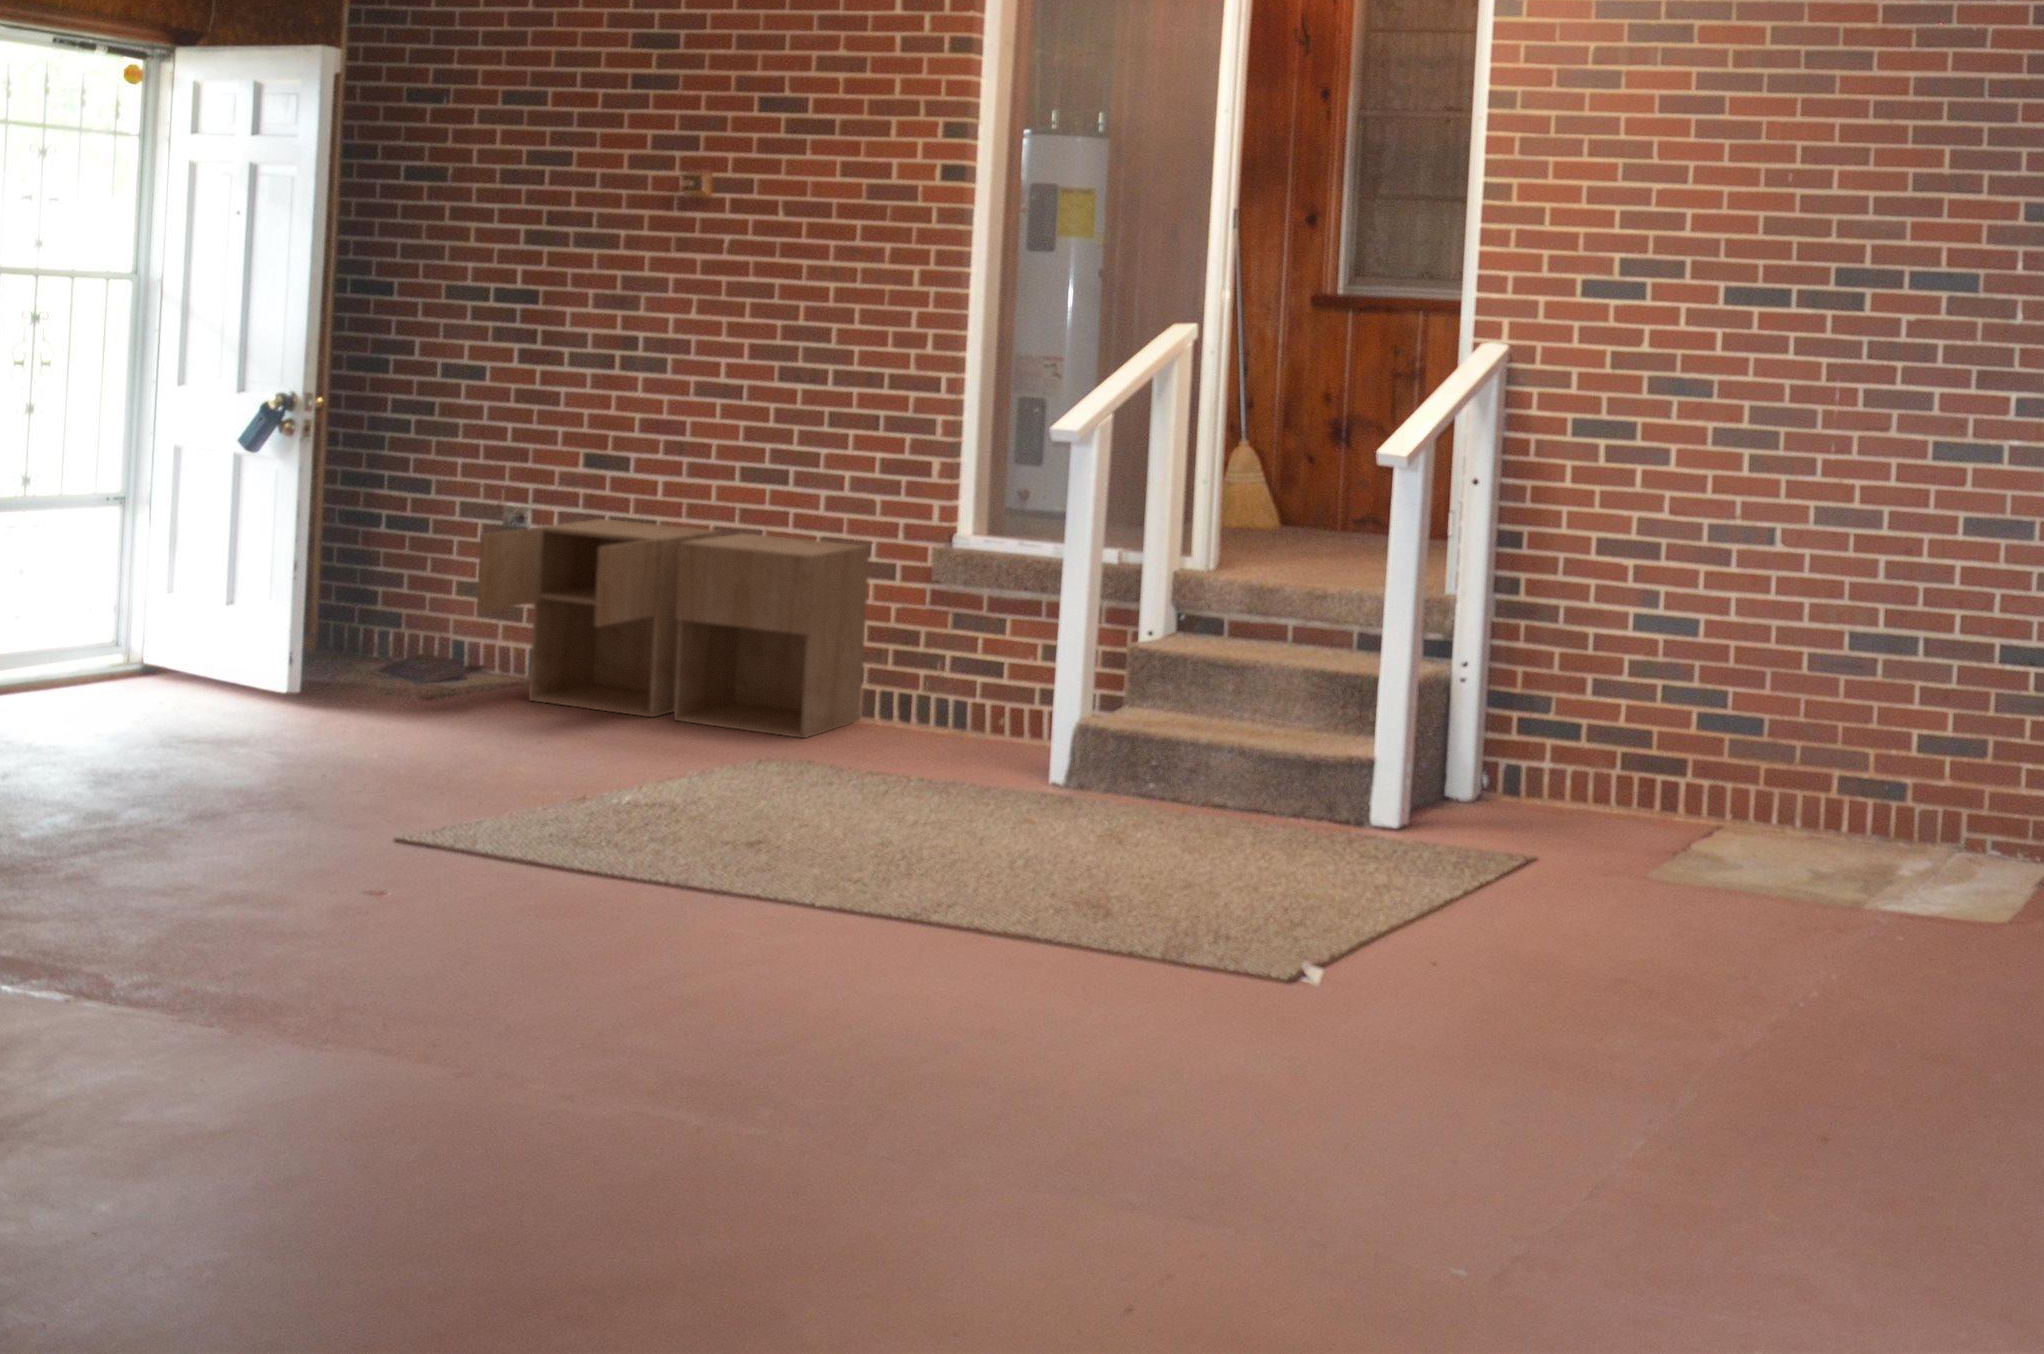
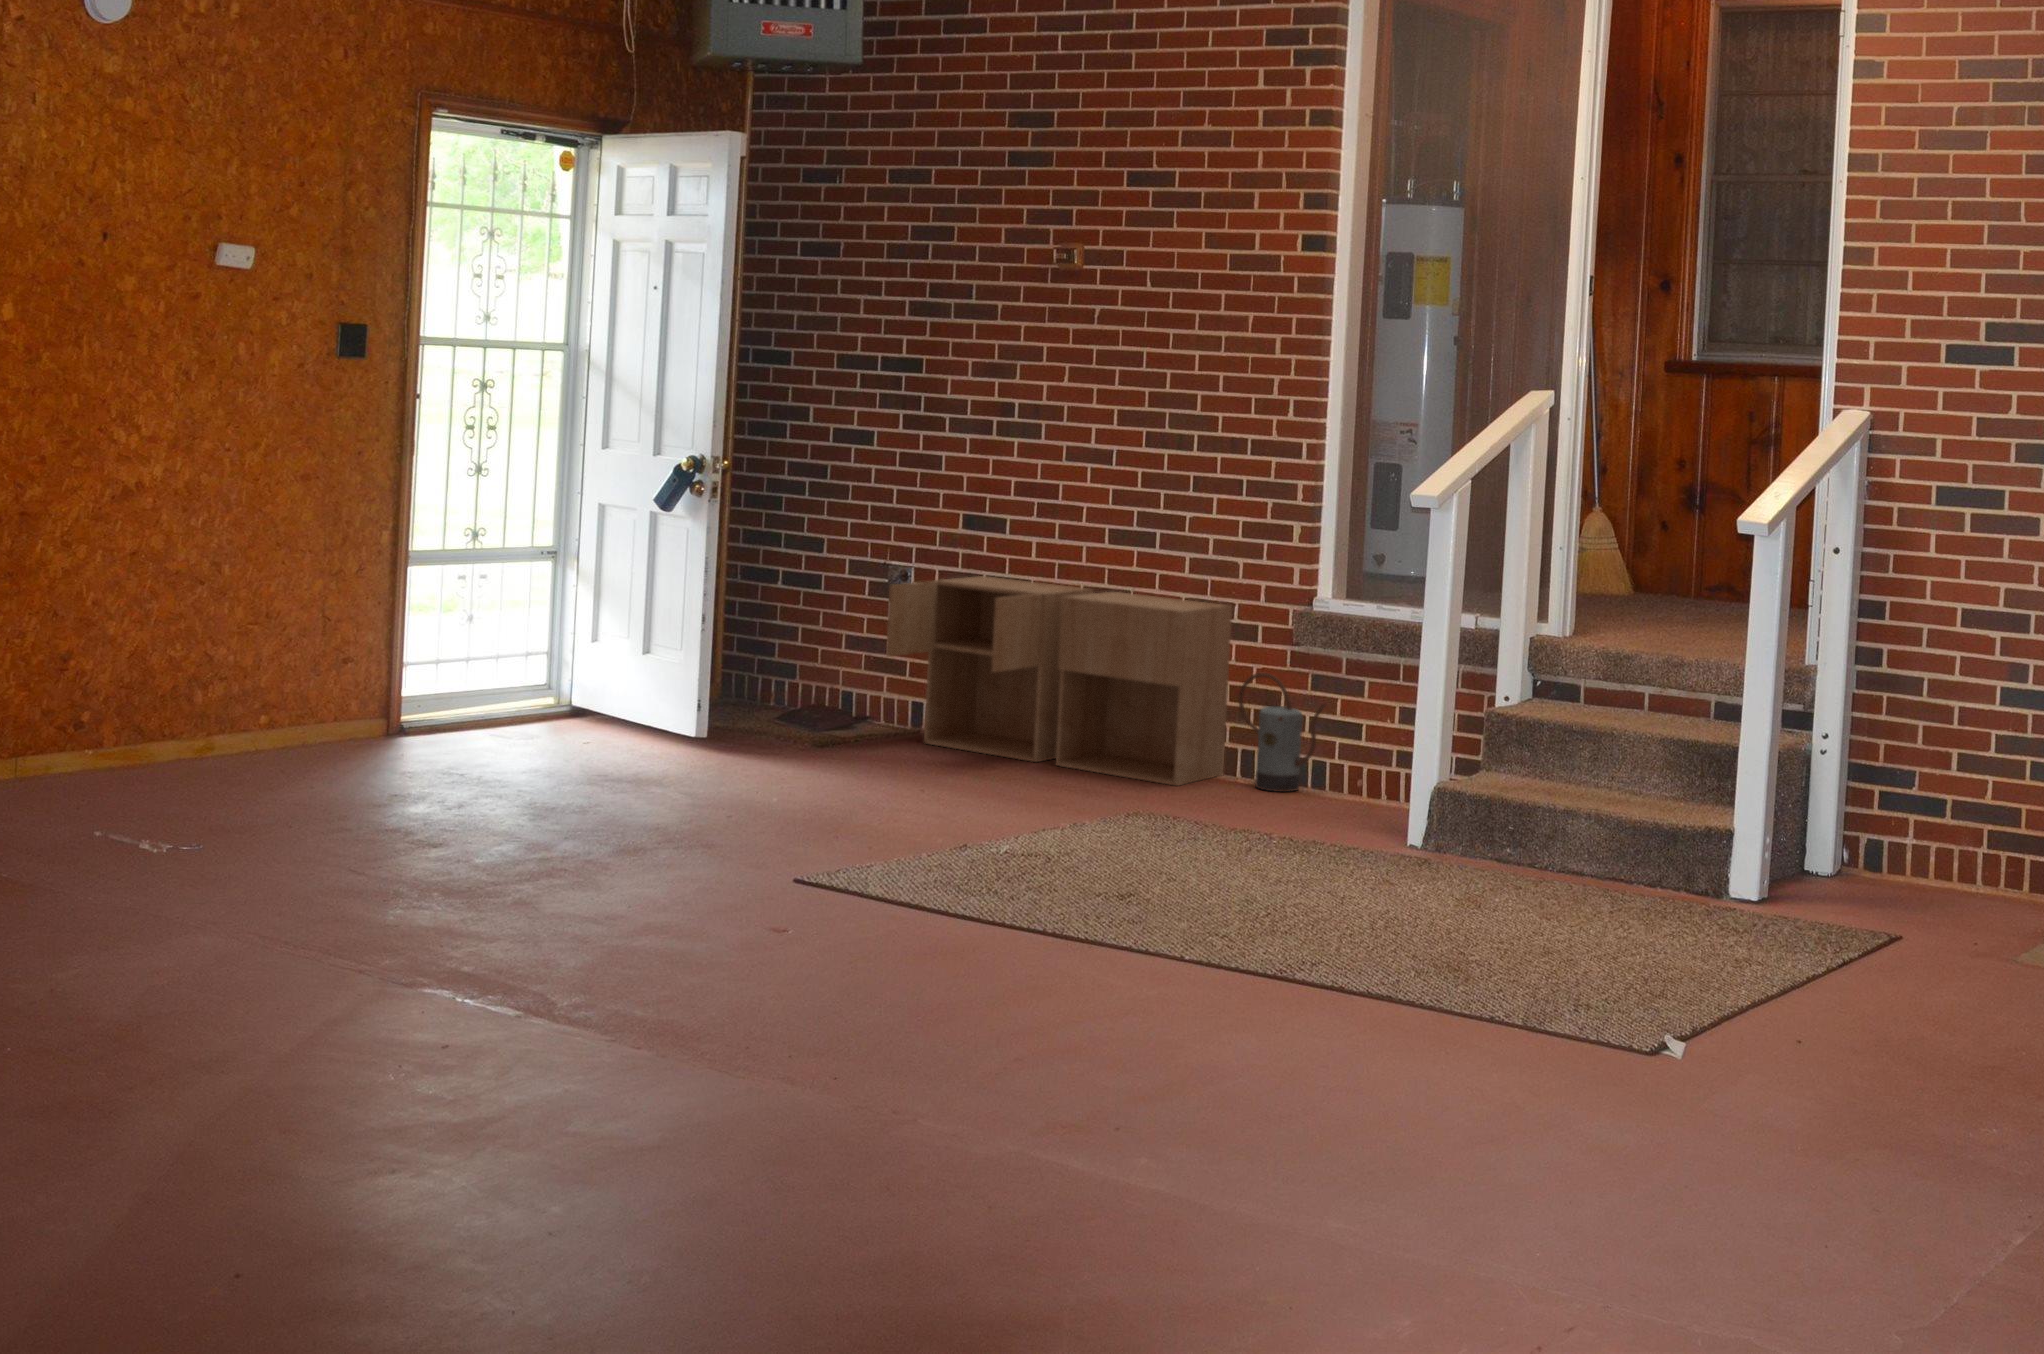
watering can: none [874,615,967,738] -> present [1238,673,1326,792]

